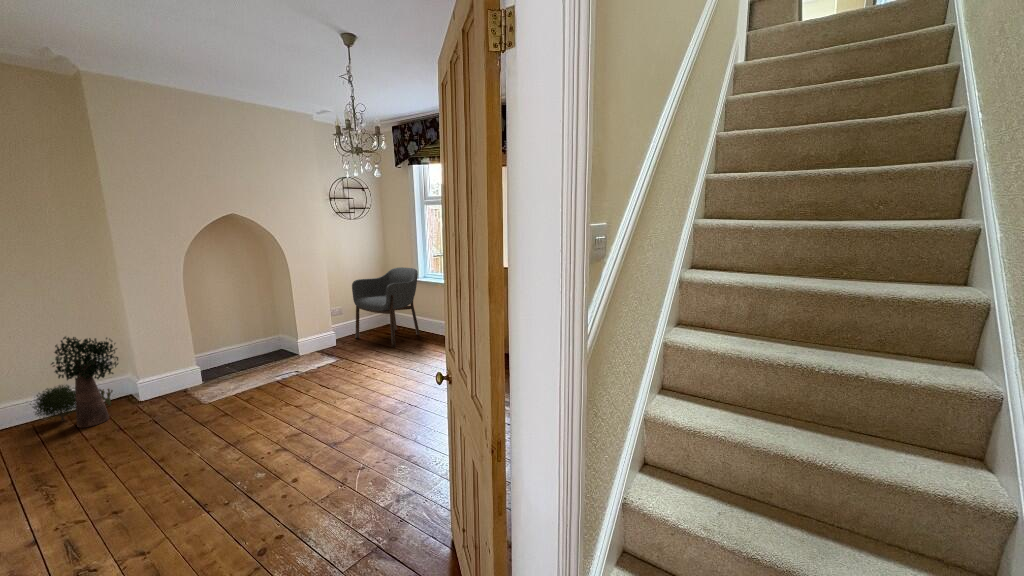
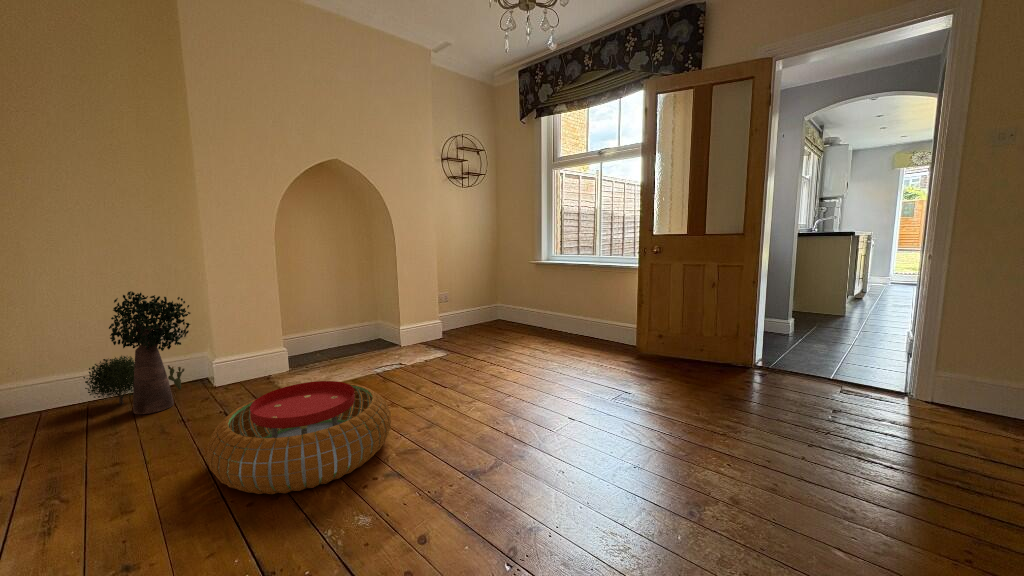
armchair: present [352,267,420,347] -> none [462,248,542,344]
pouf: none [151,393,281,468] -> present [206,381,391,494]

